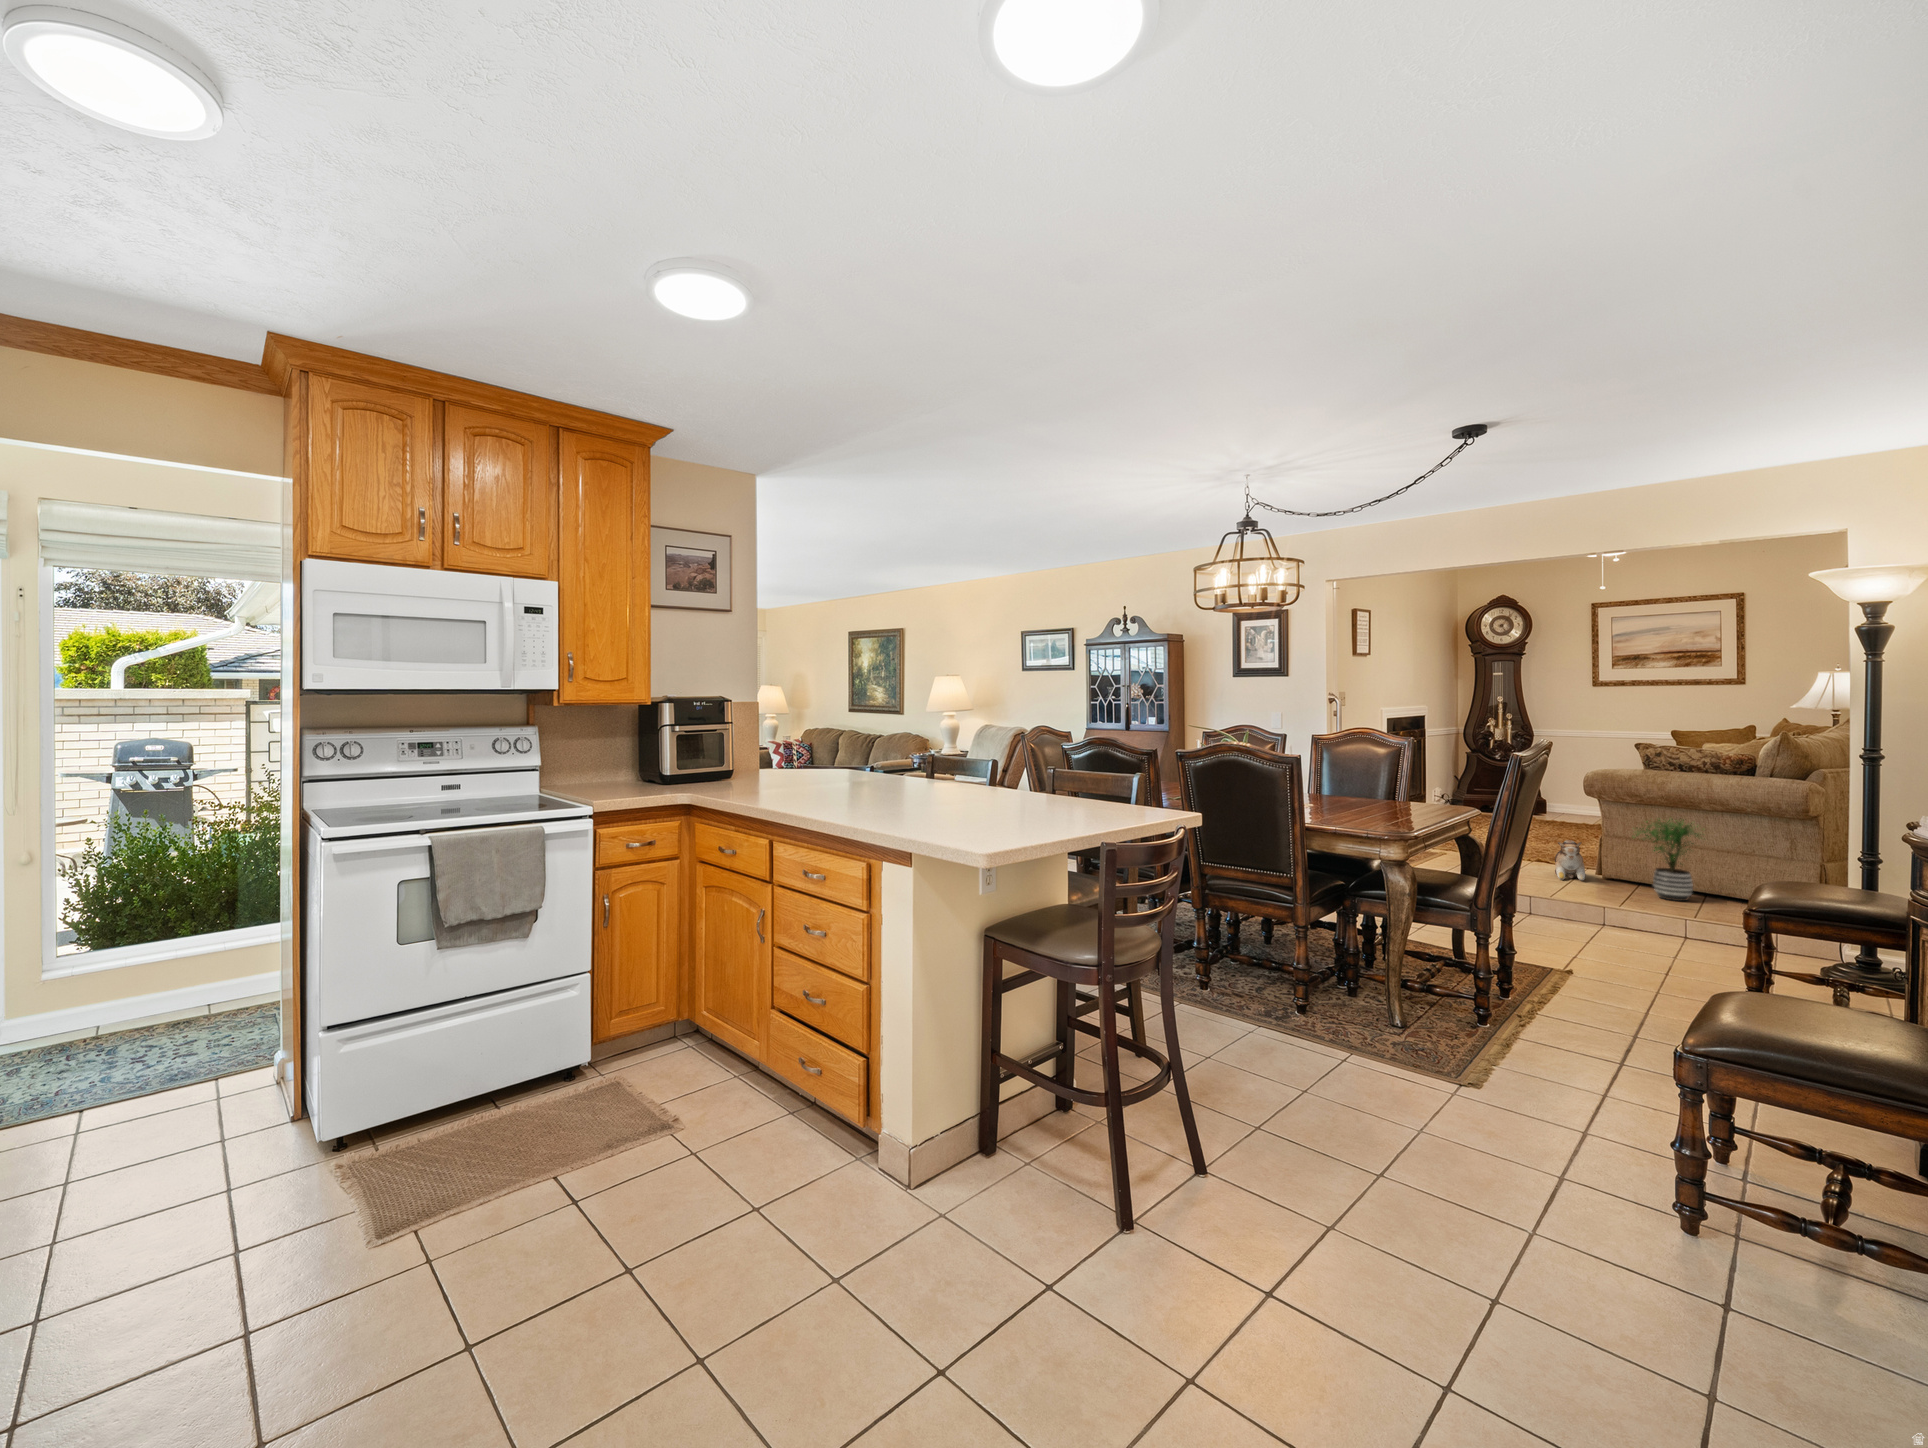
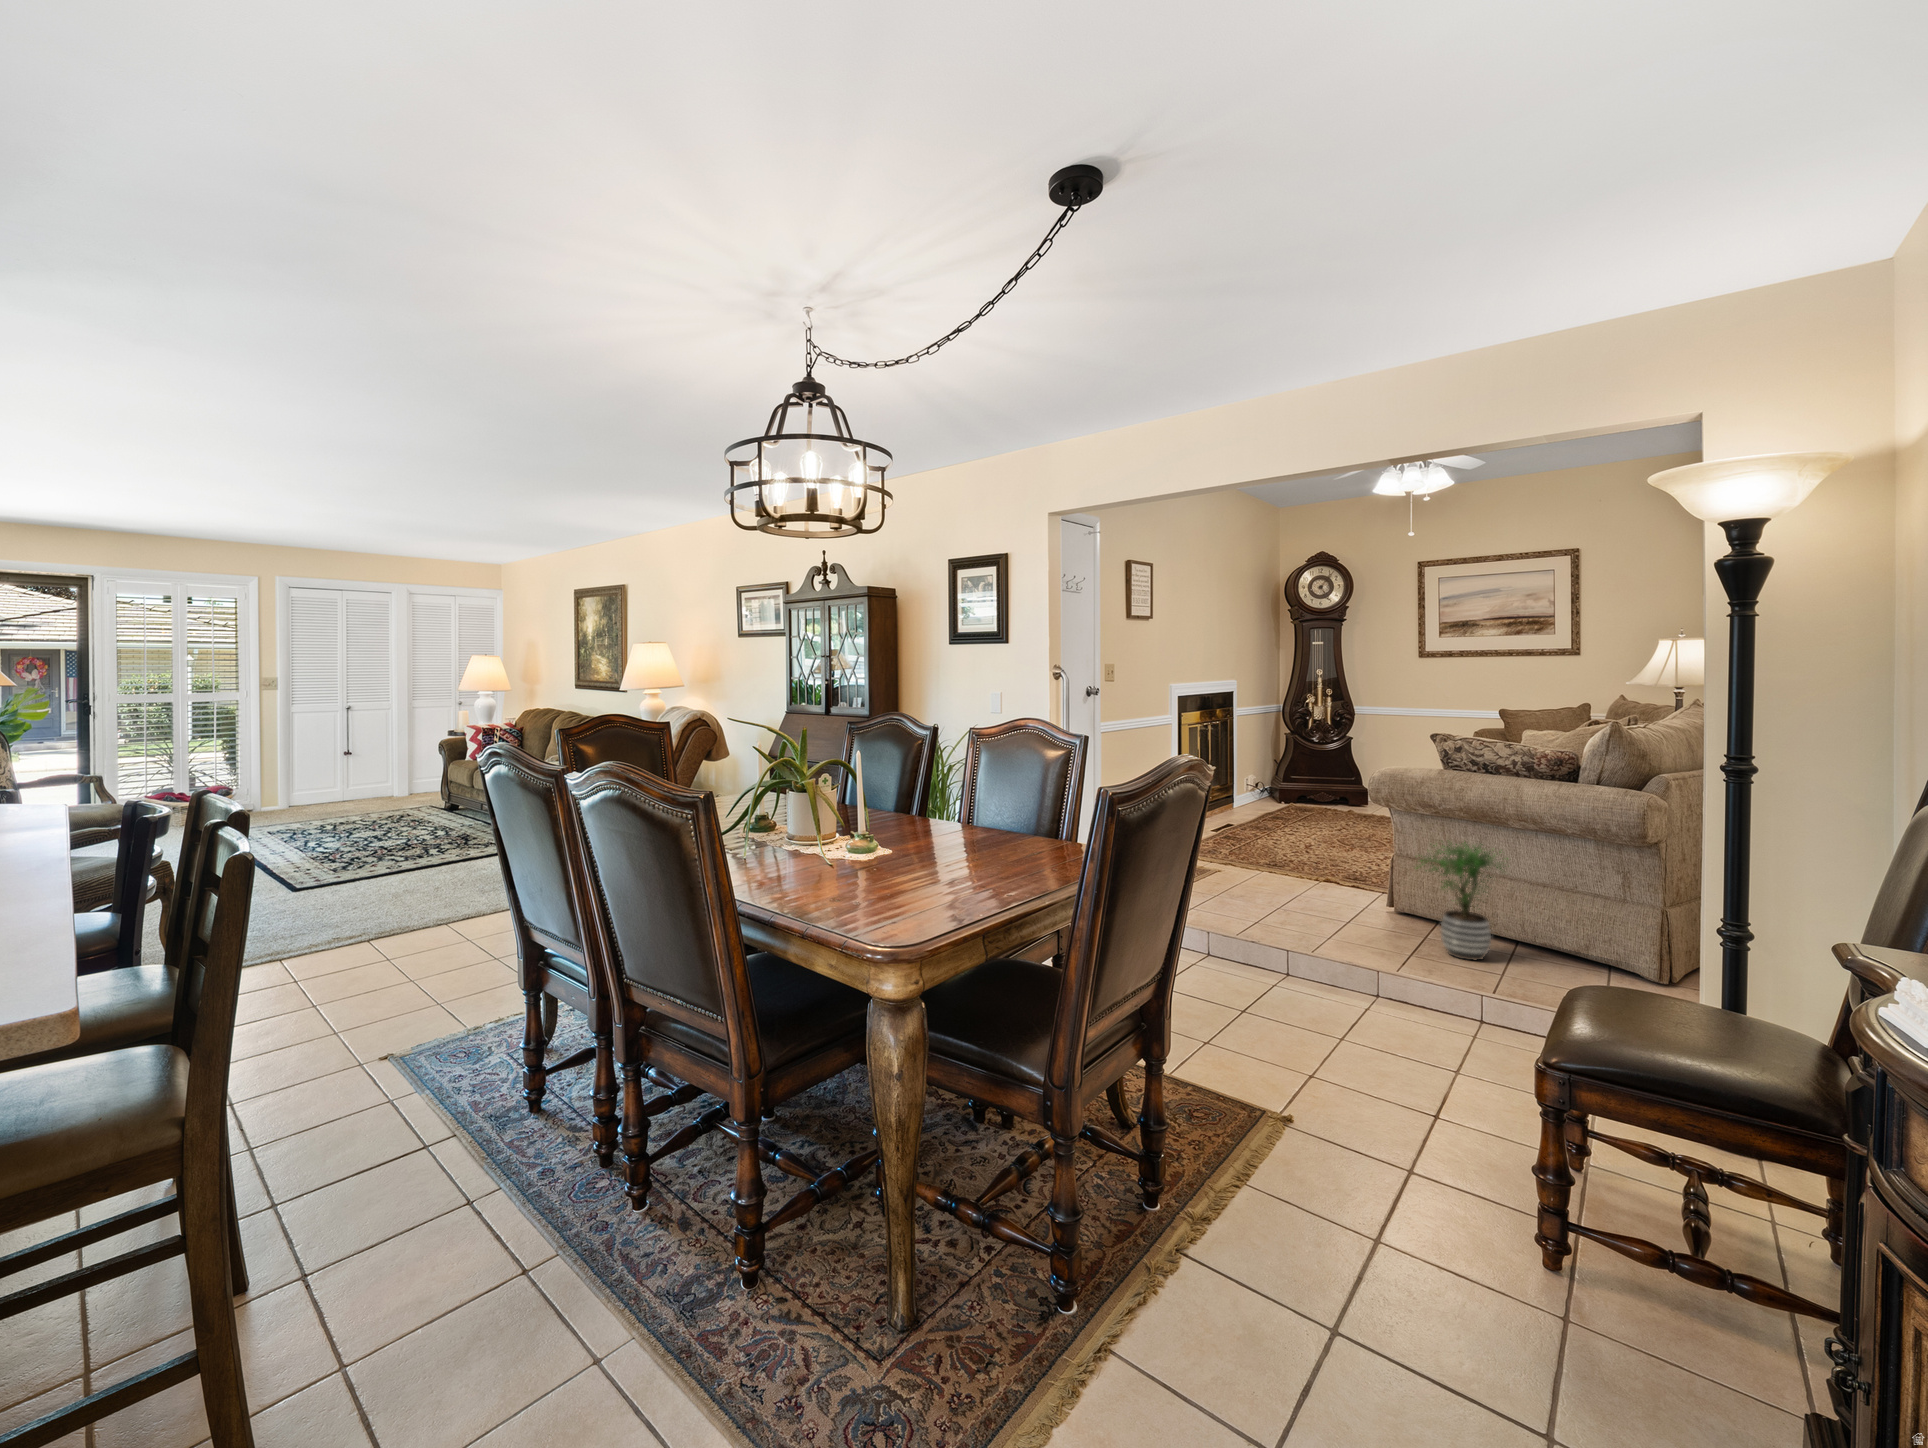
plush toy: present [1555,840,1585,880] -> none [1326,867,1365,921]

